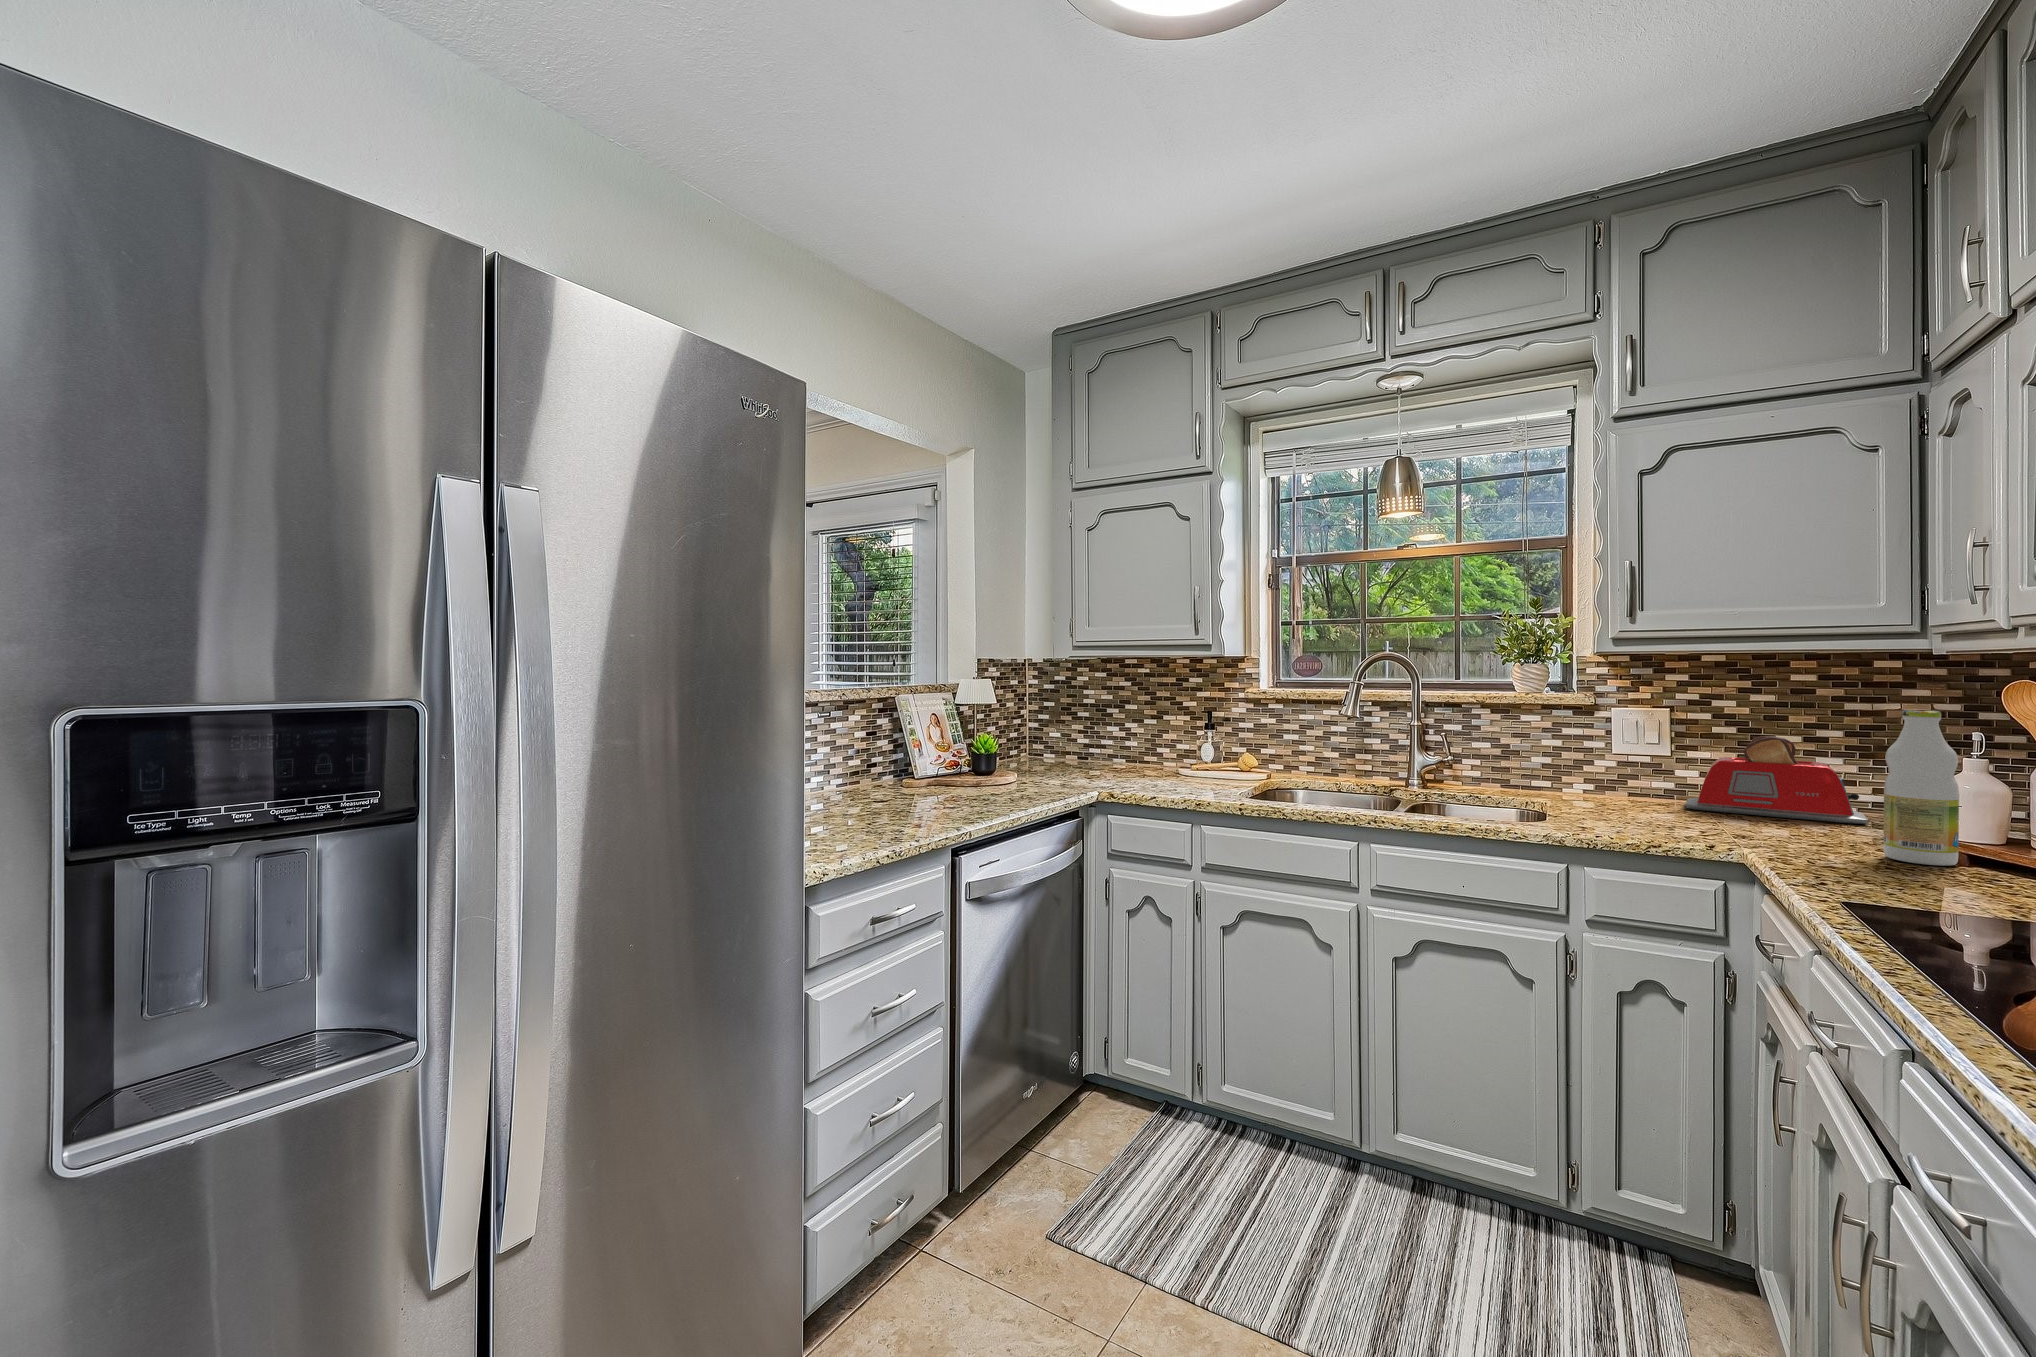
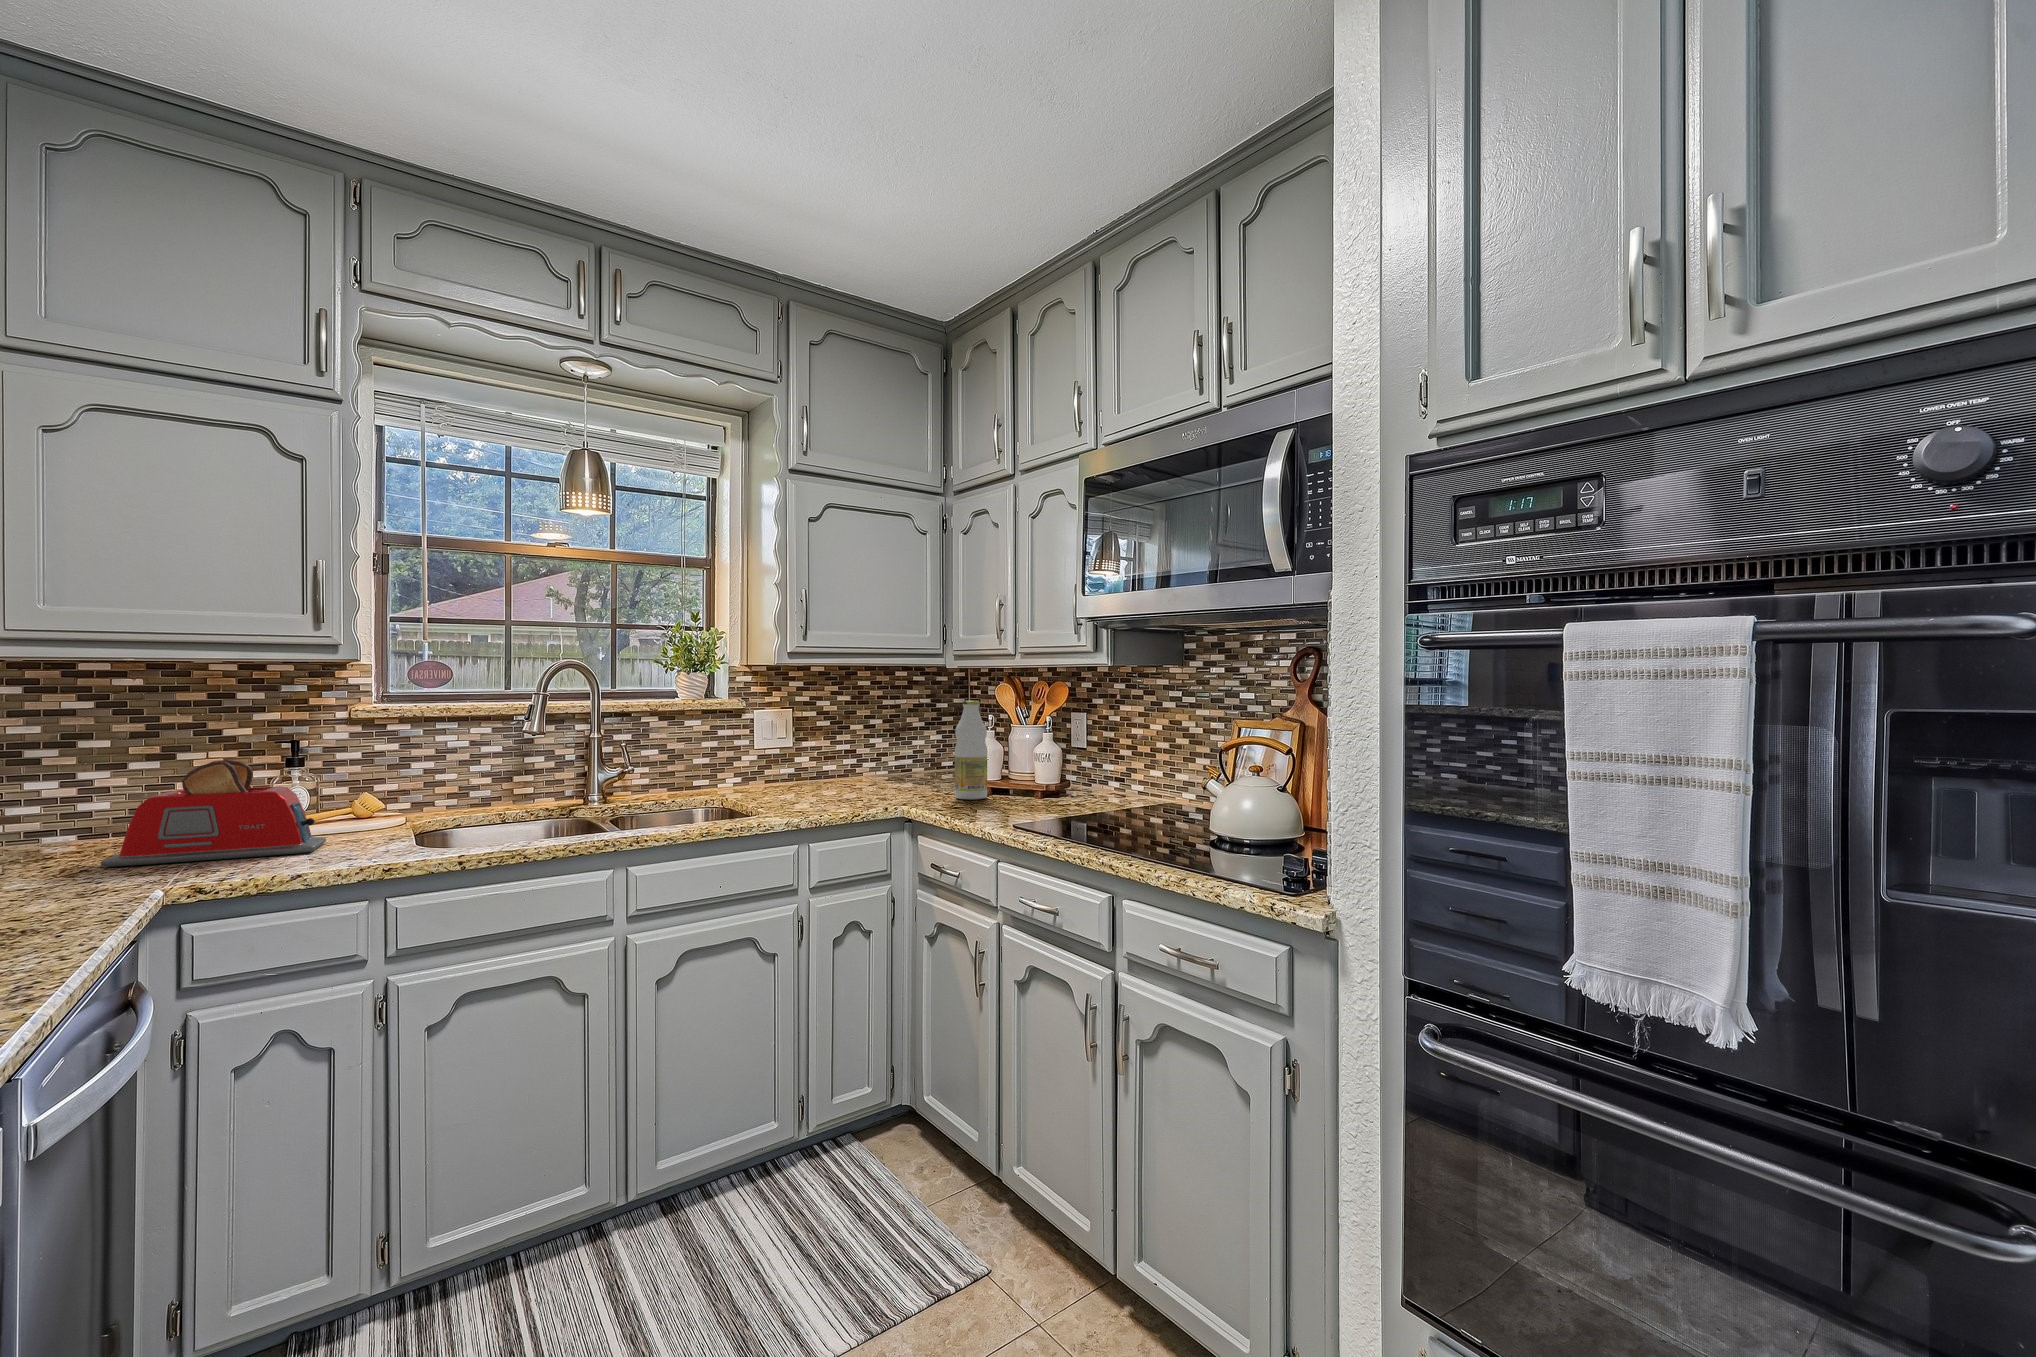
toaster: present [1685,736,1868,824] -> present [101,760,326,867]

